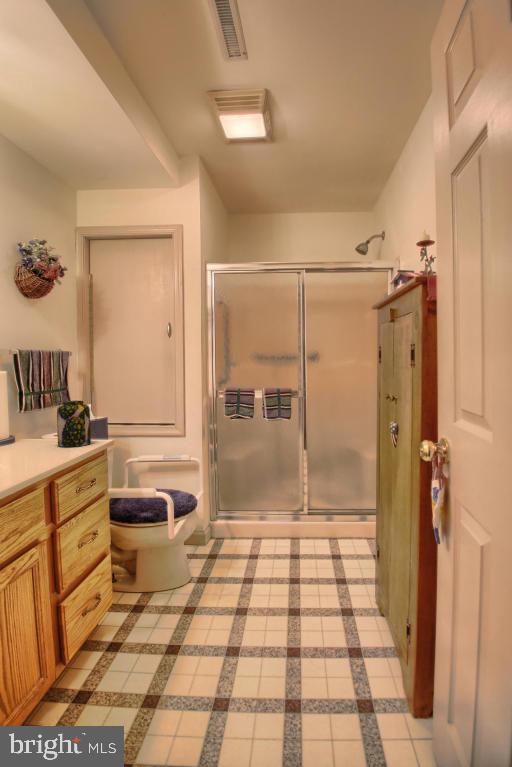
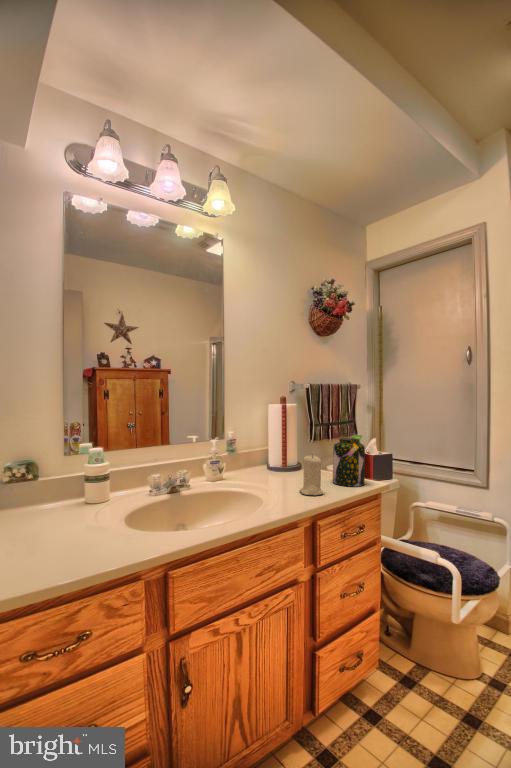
candle: none [28,418,55,459] -> present [299,455,323,495]

